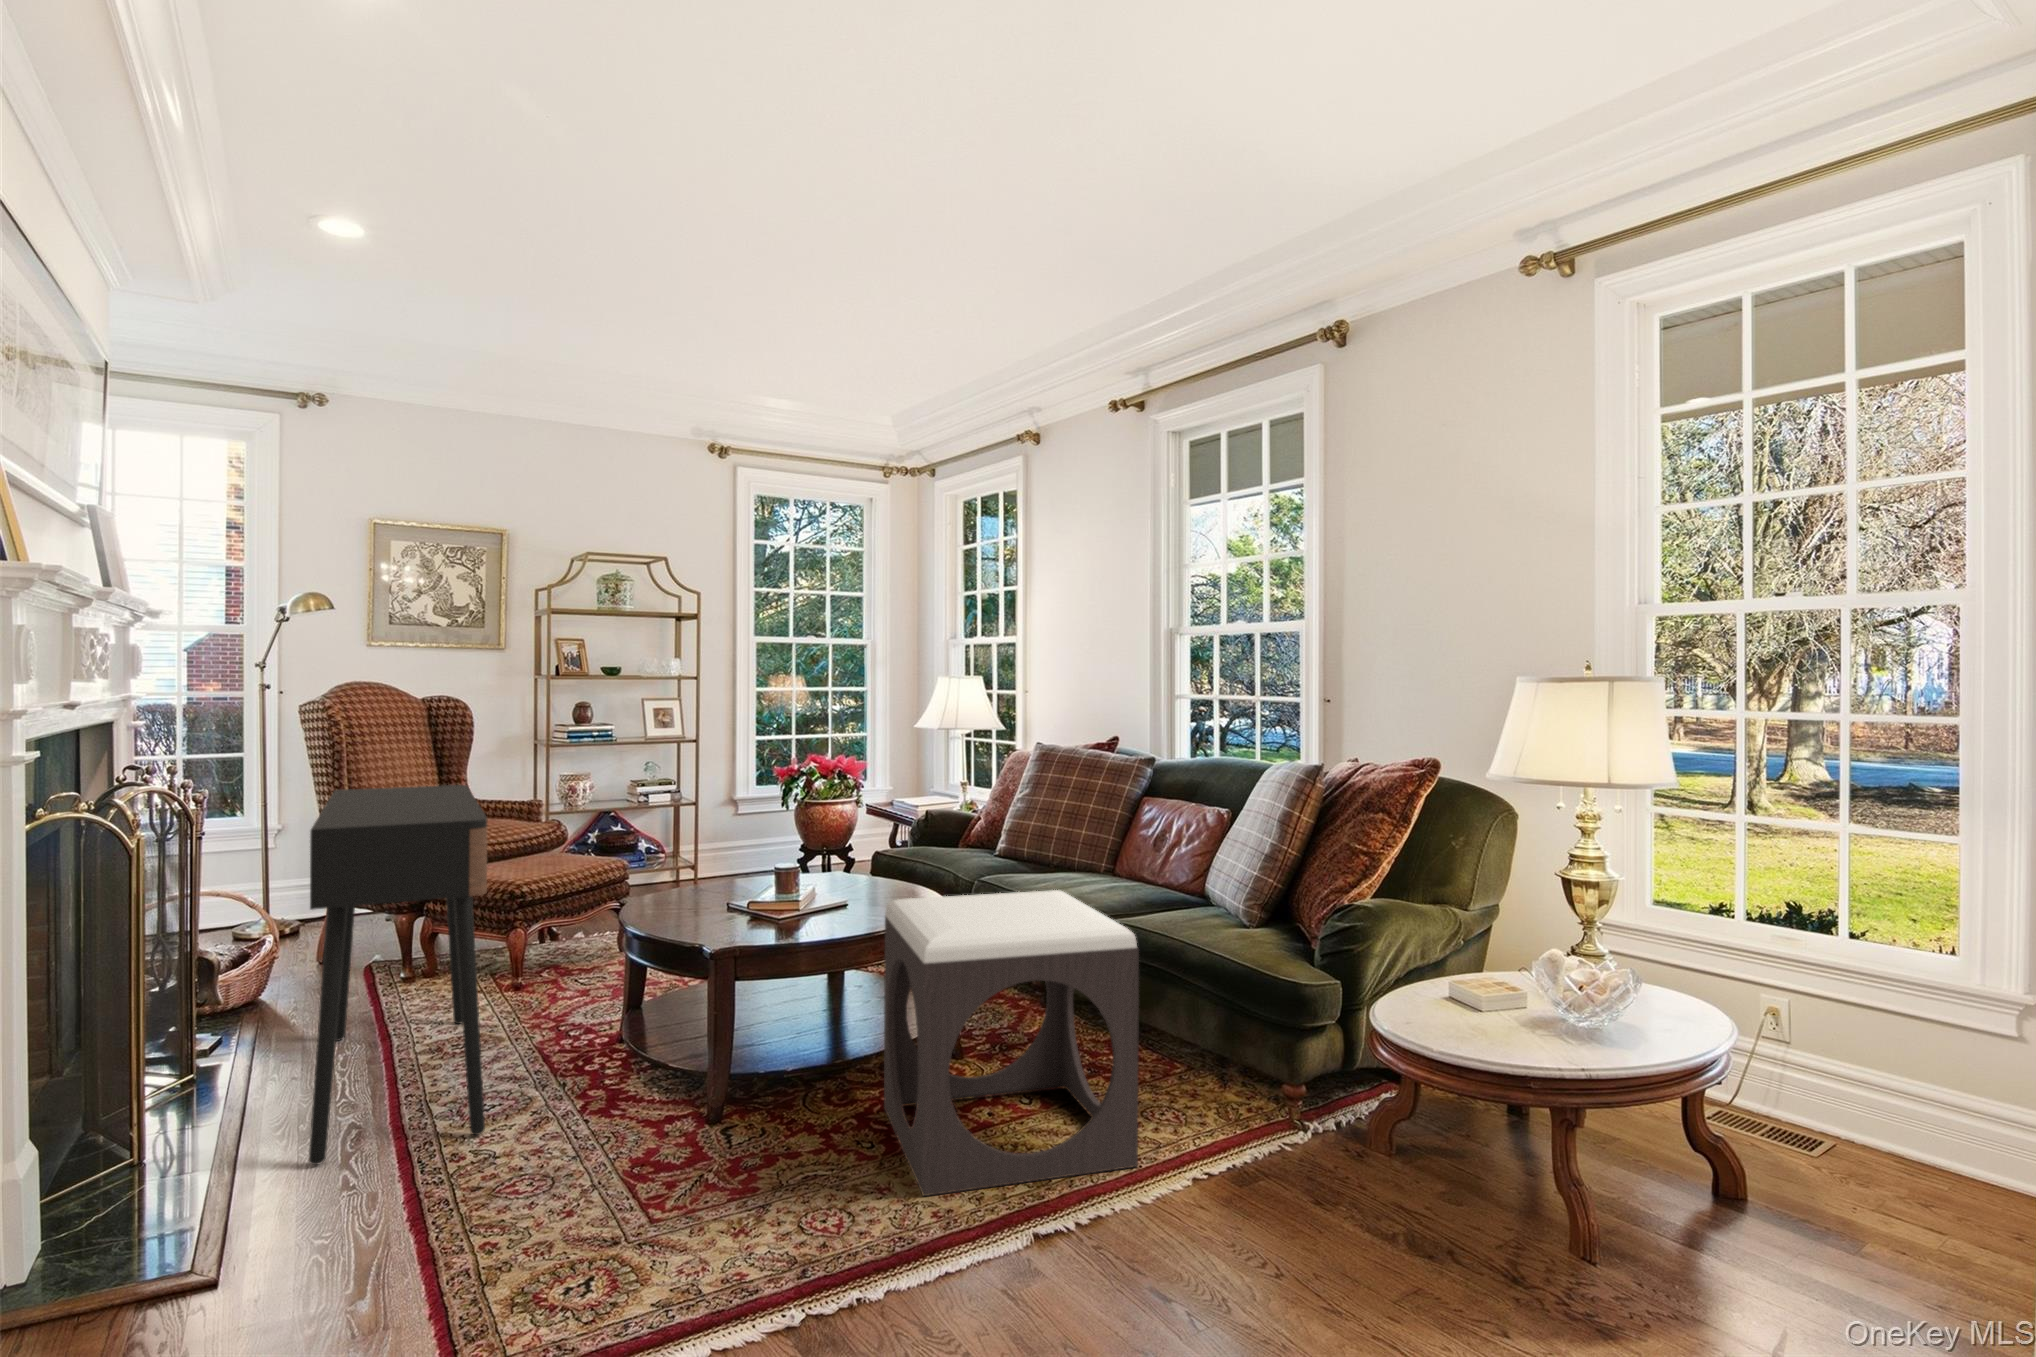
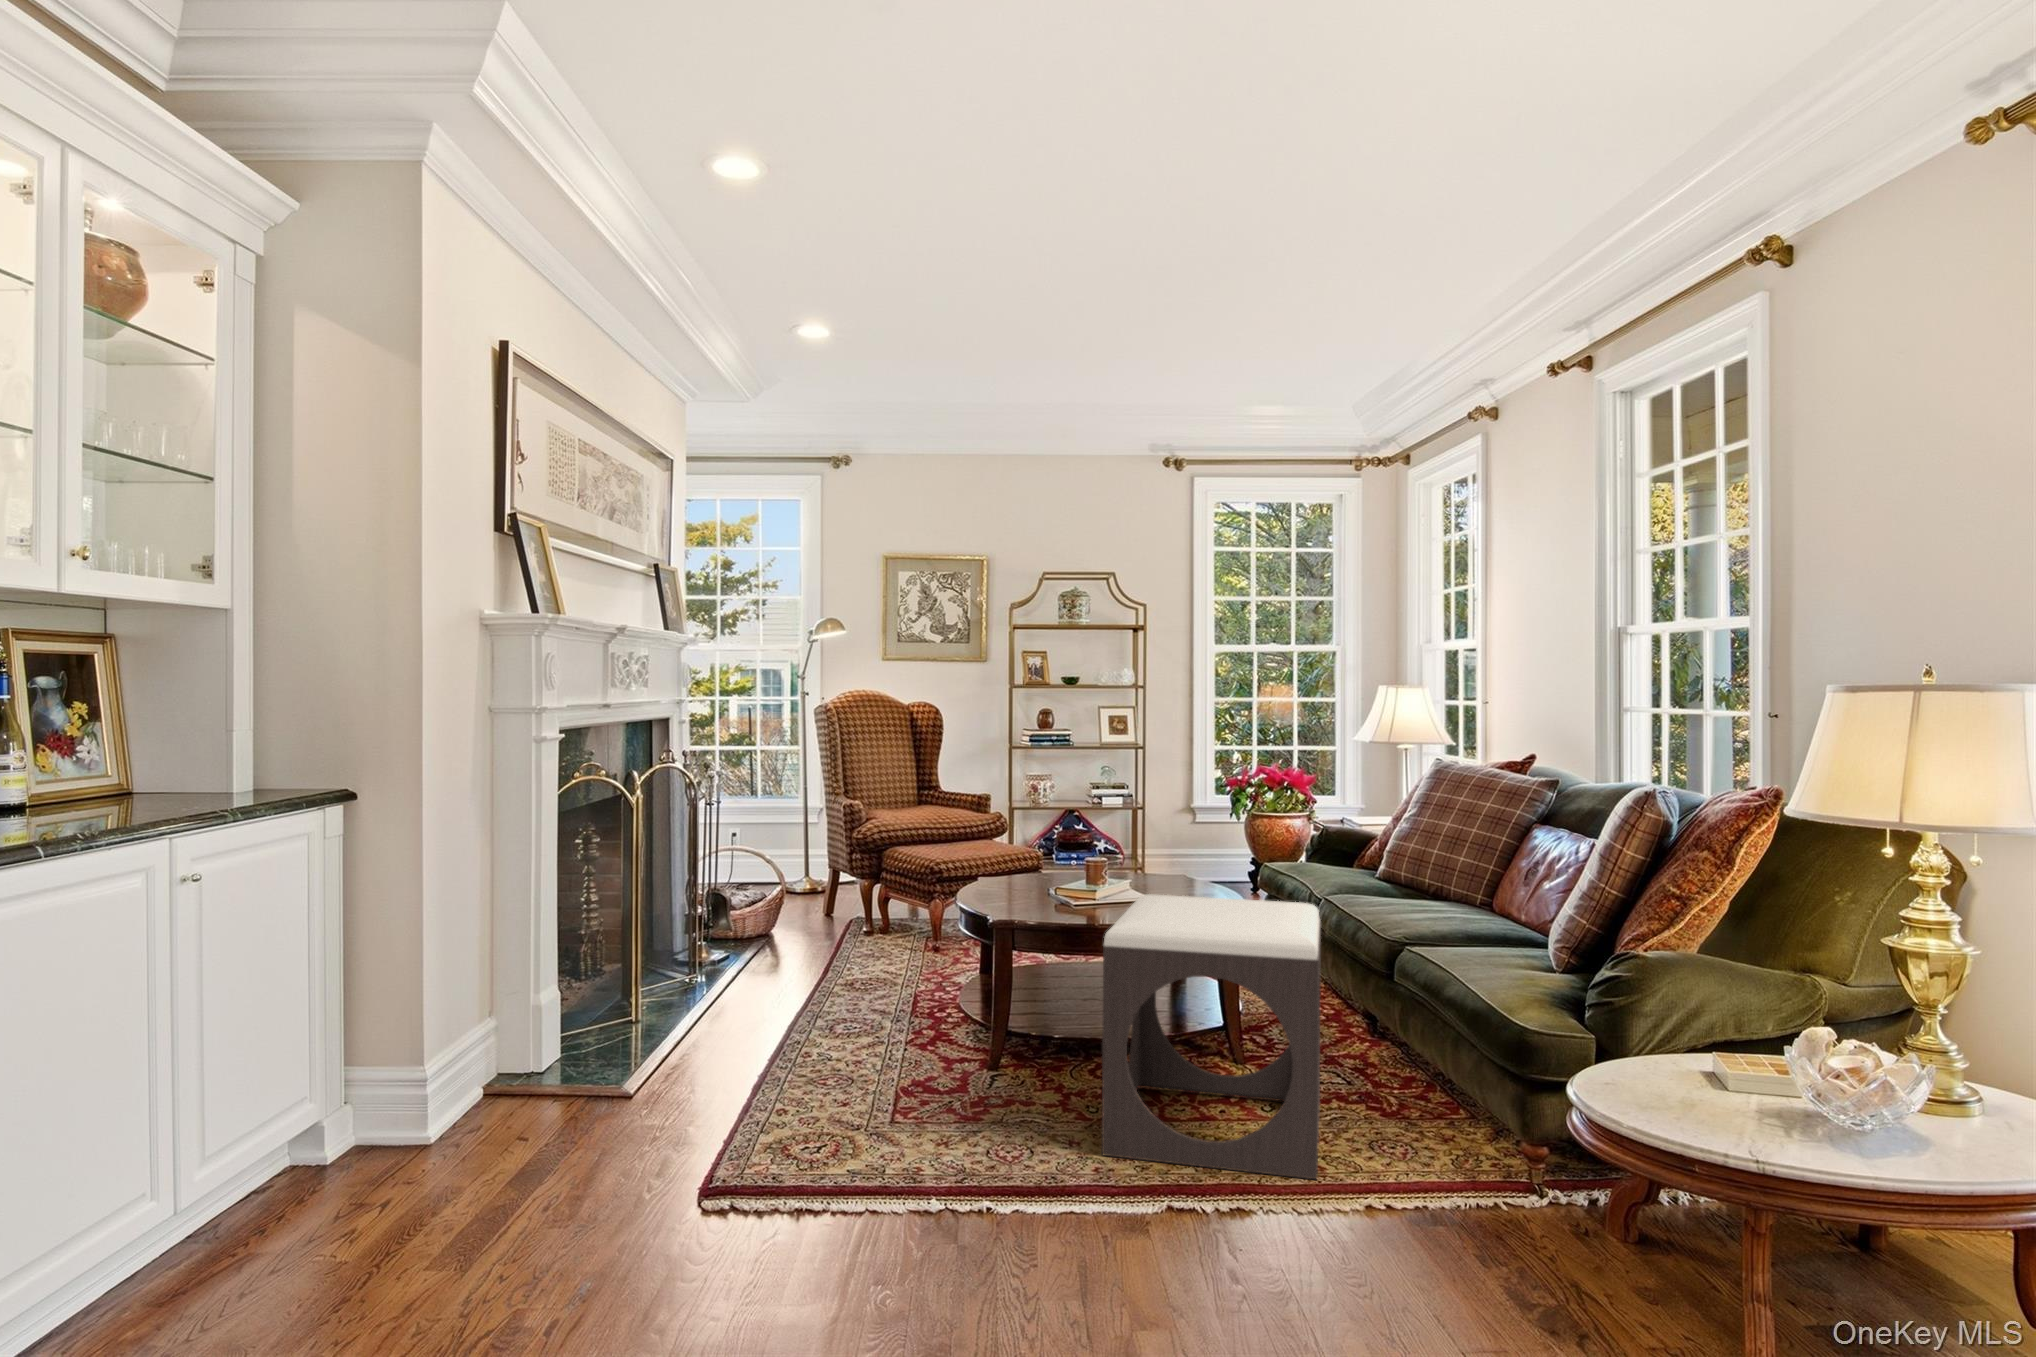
console table: present [309,785,487,1165] -> none [721,773,884,1044]

